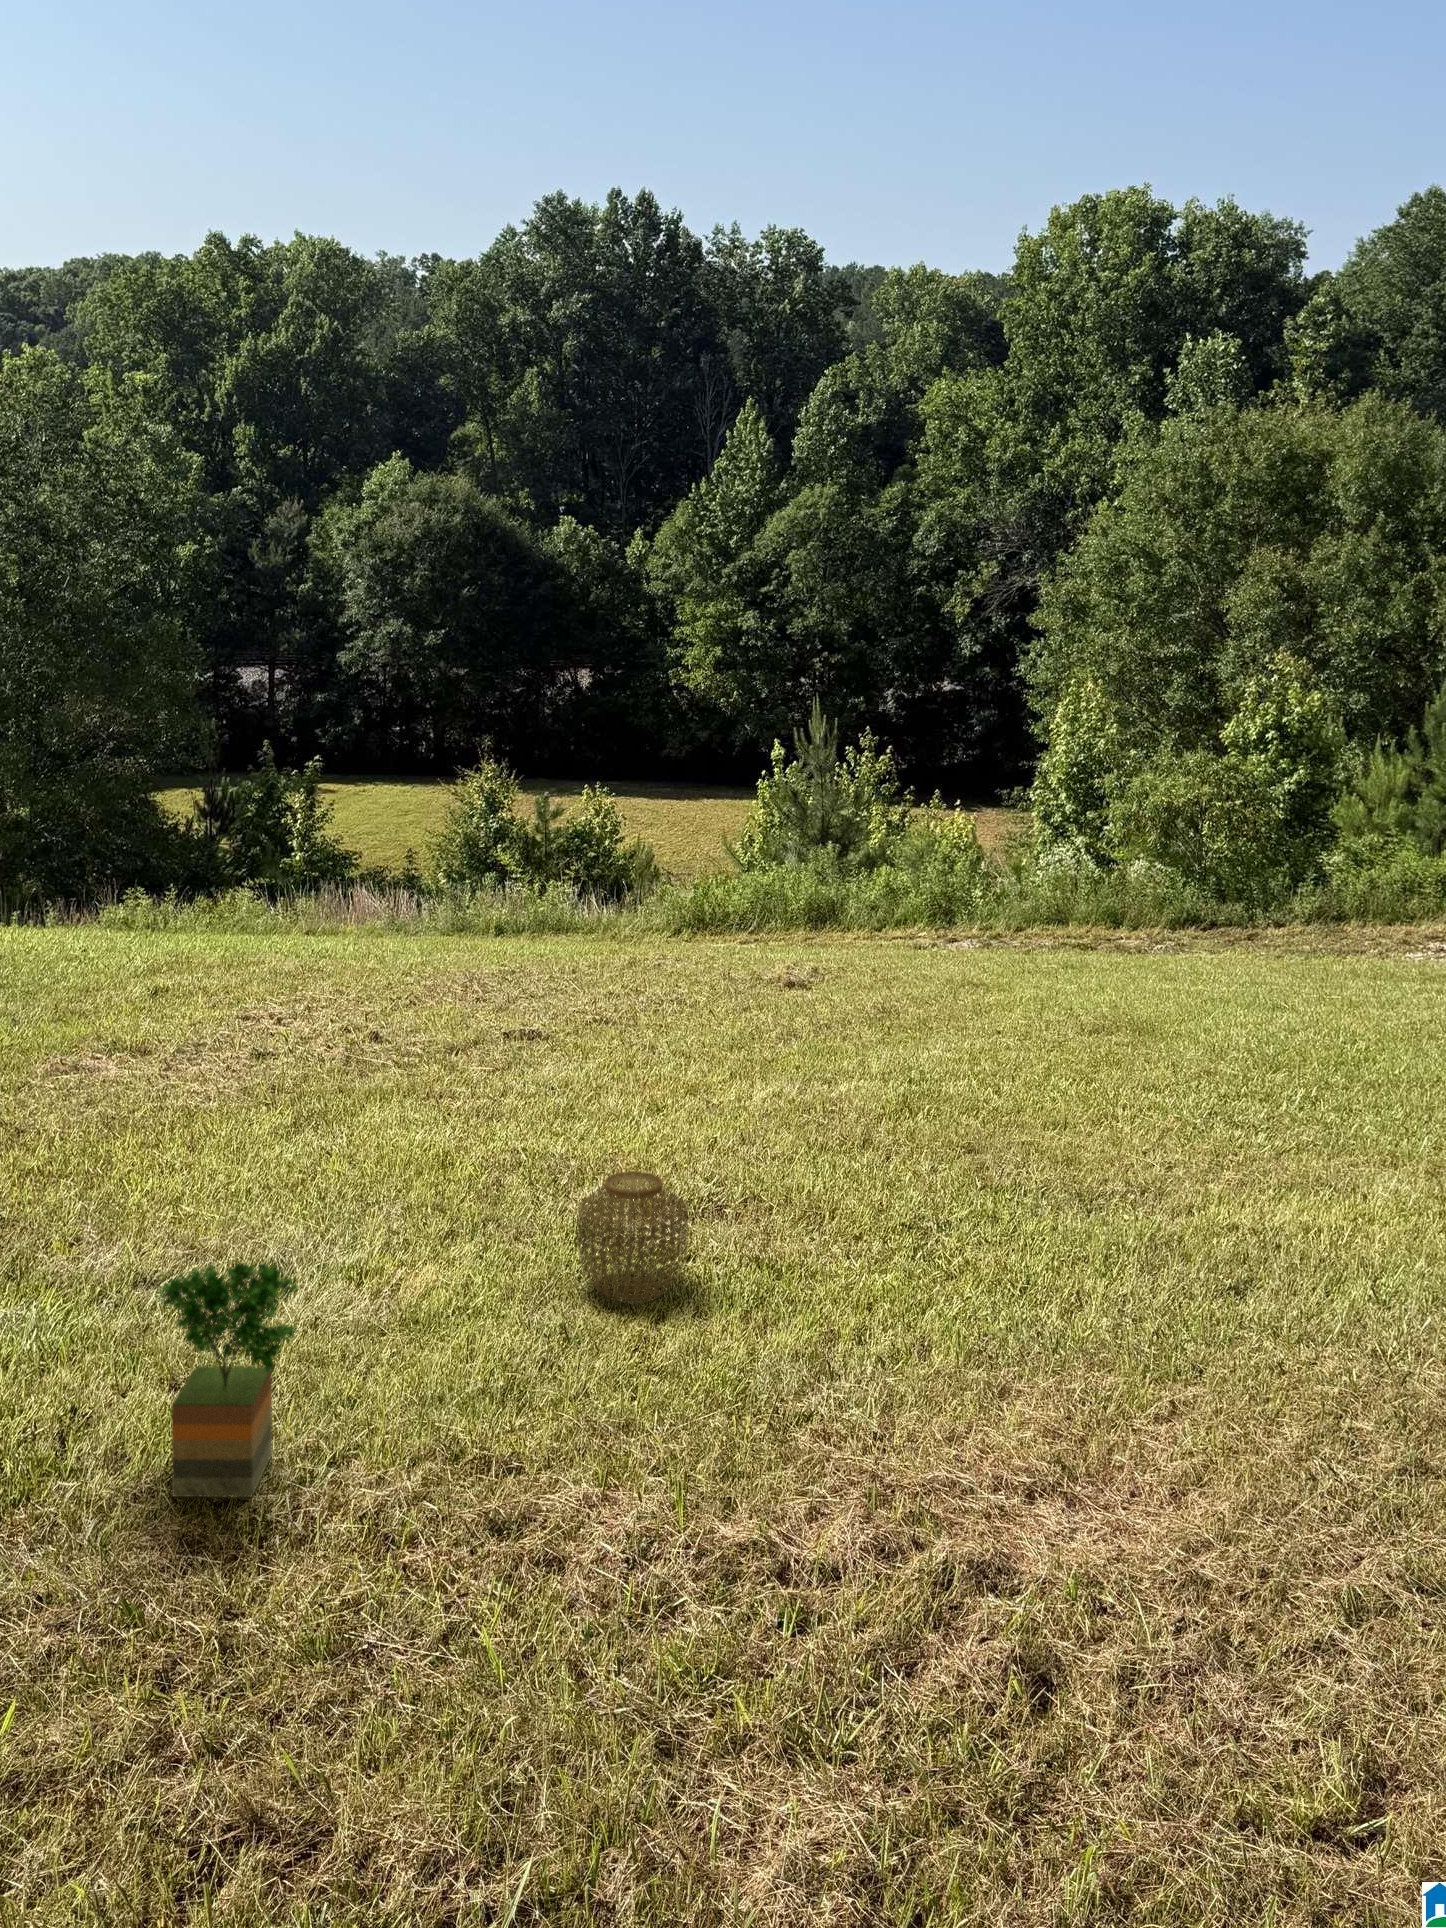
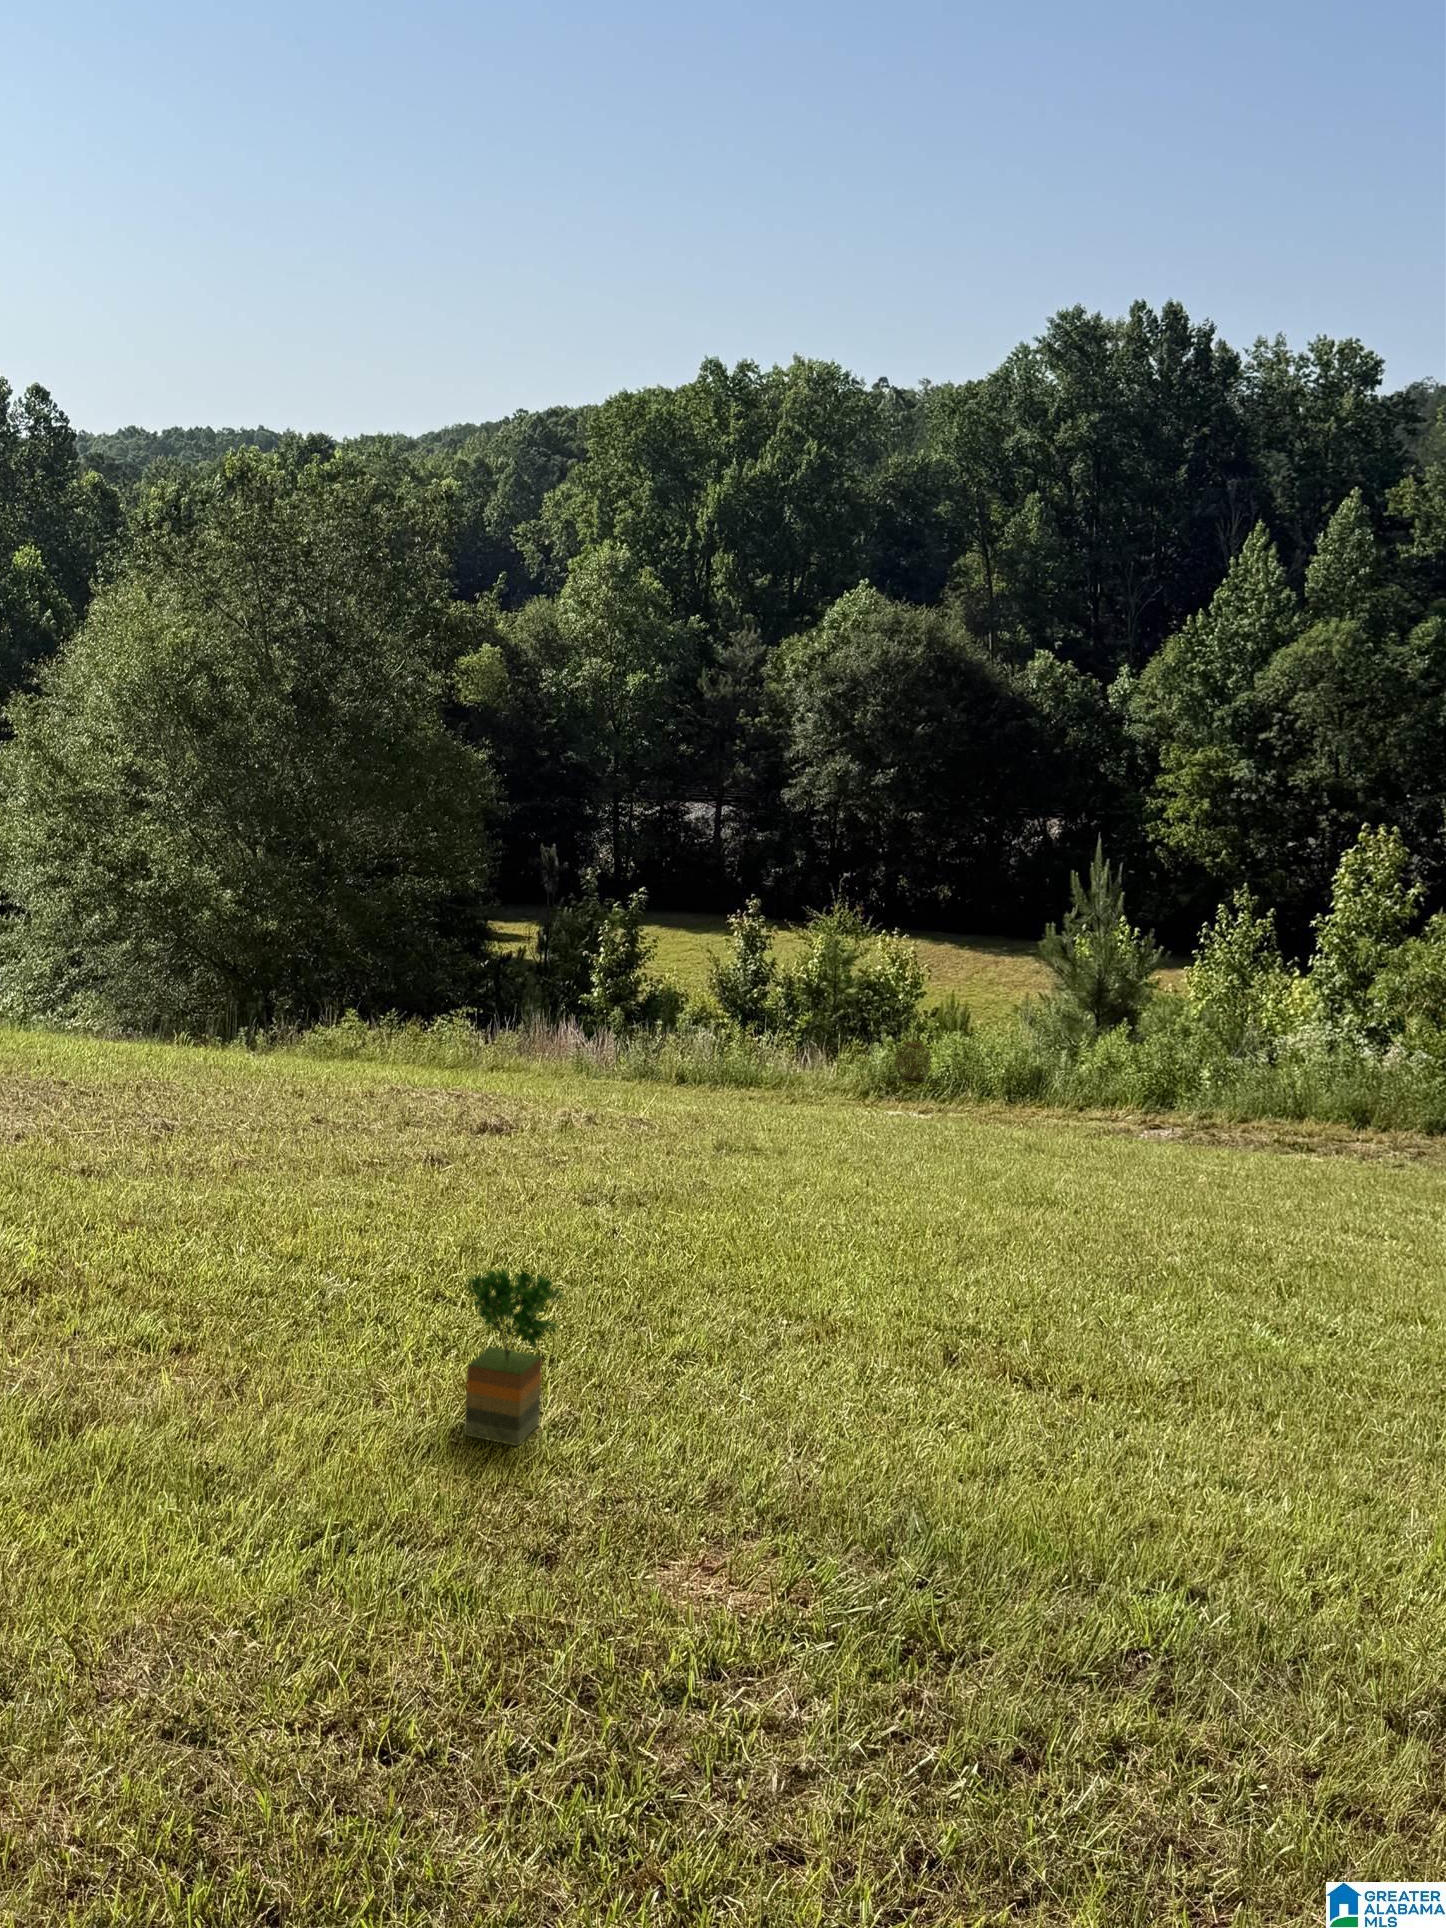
woven basket: present [577,1171,688,1303] -> present [895,1042,931,1081]

